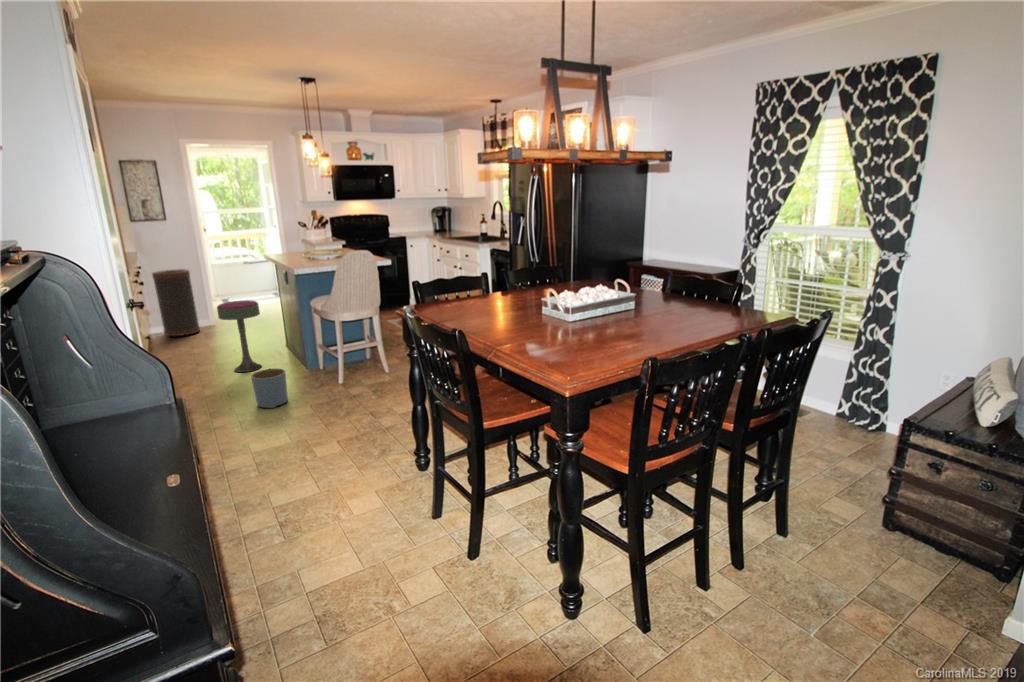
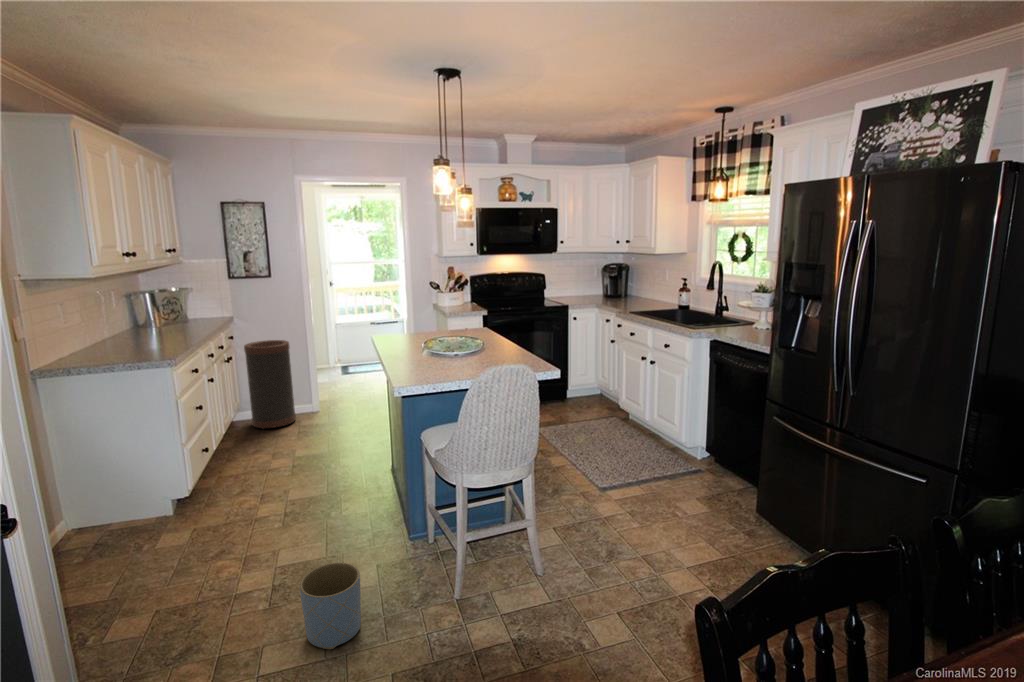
bar stool: present [217,300,262,372] -> none [288,409,349,524]

